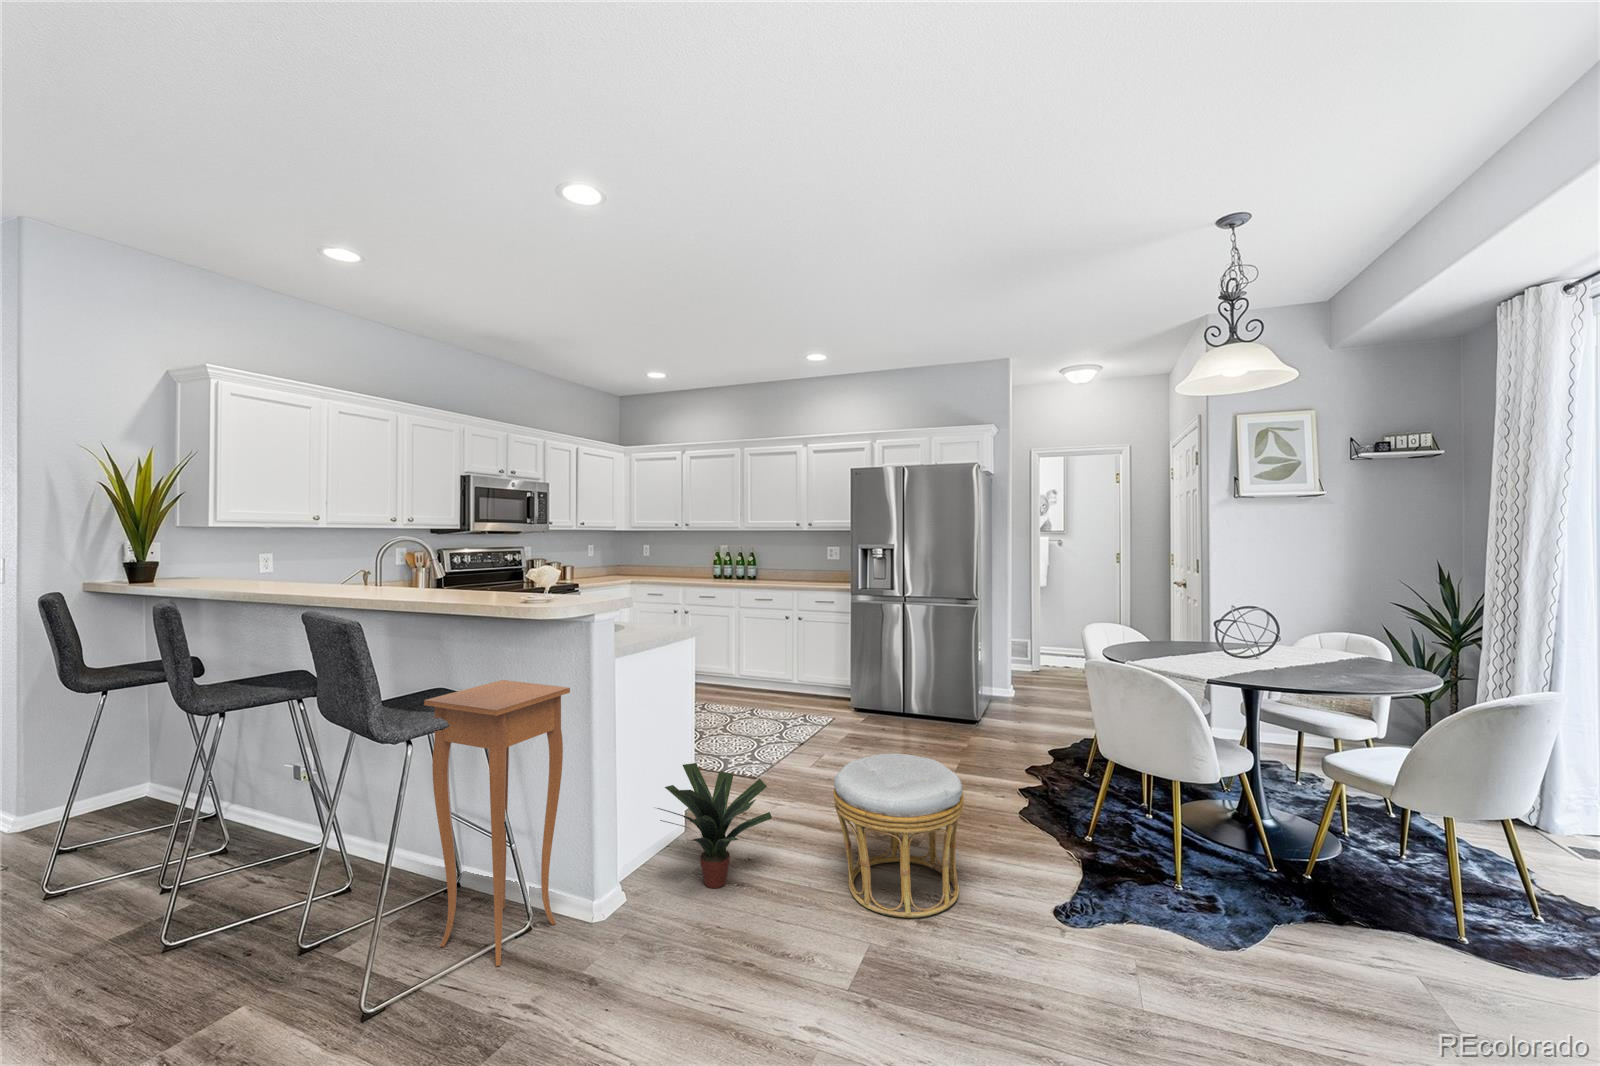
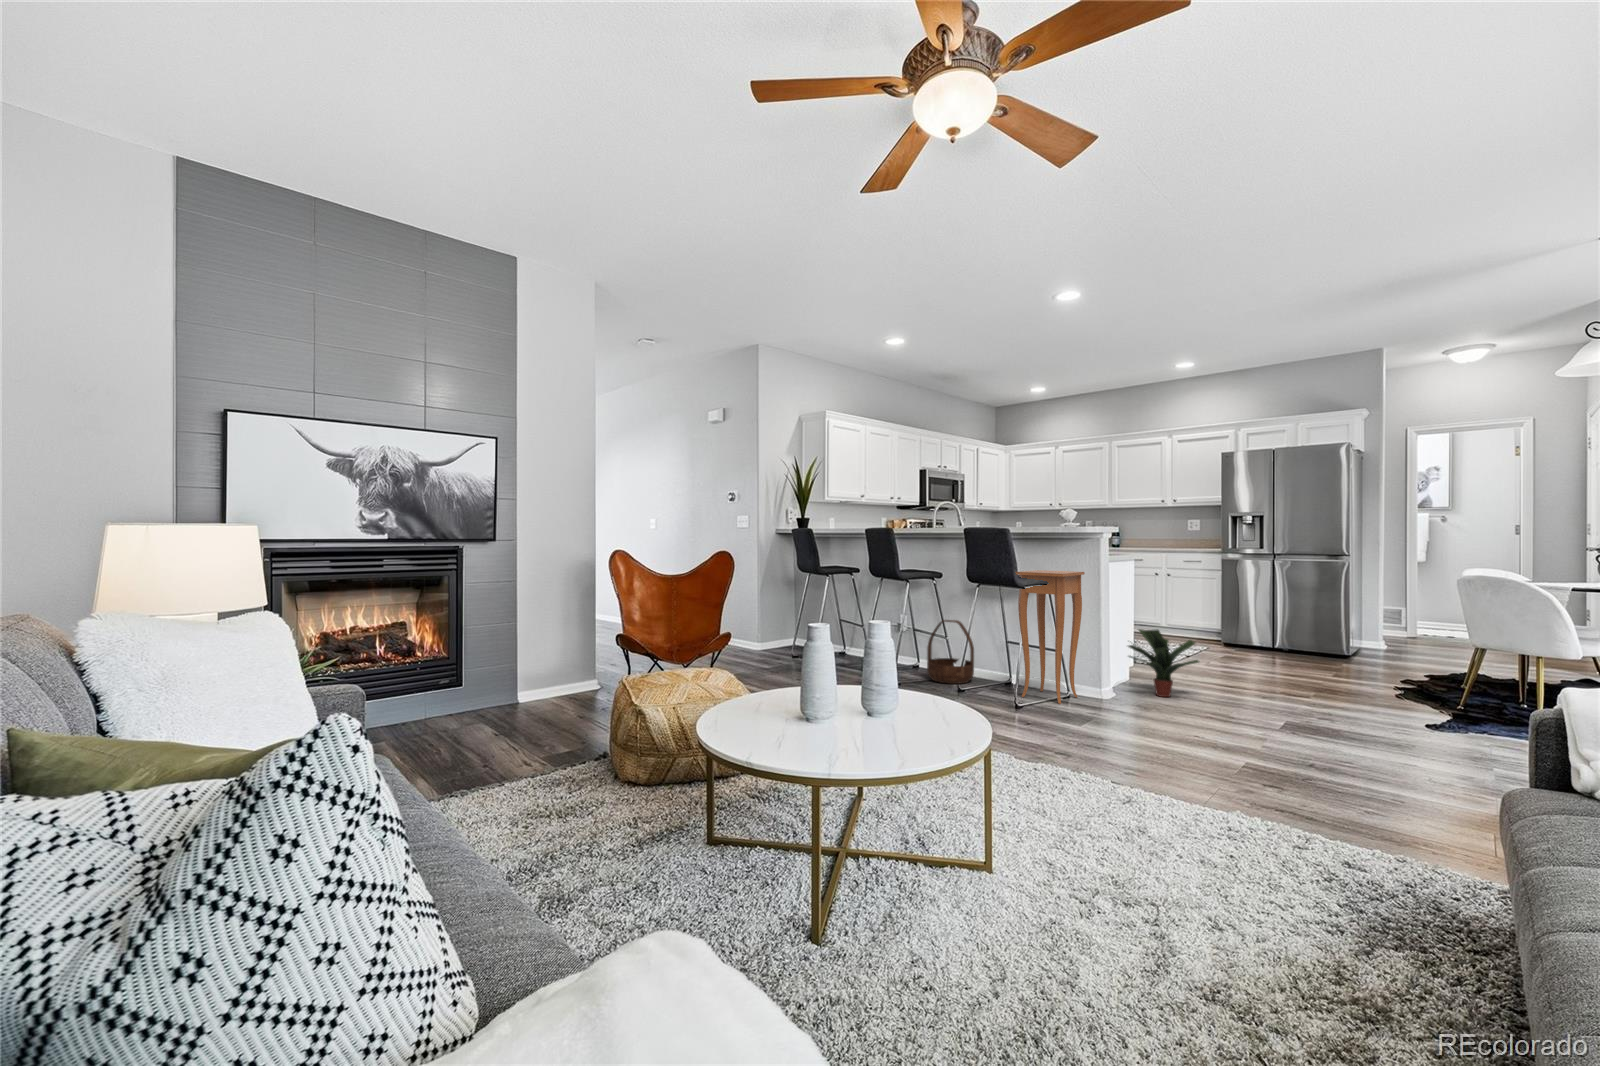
ottoman: present [833,753,964,918] -> none [1246,631,1344,716]
basket: none [295,773,402,910] -> present [927,620,974,684]

